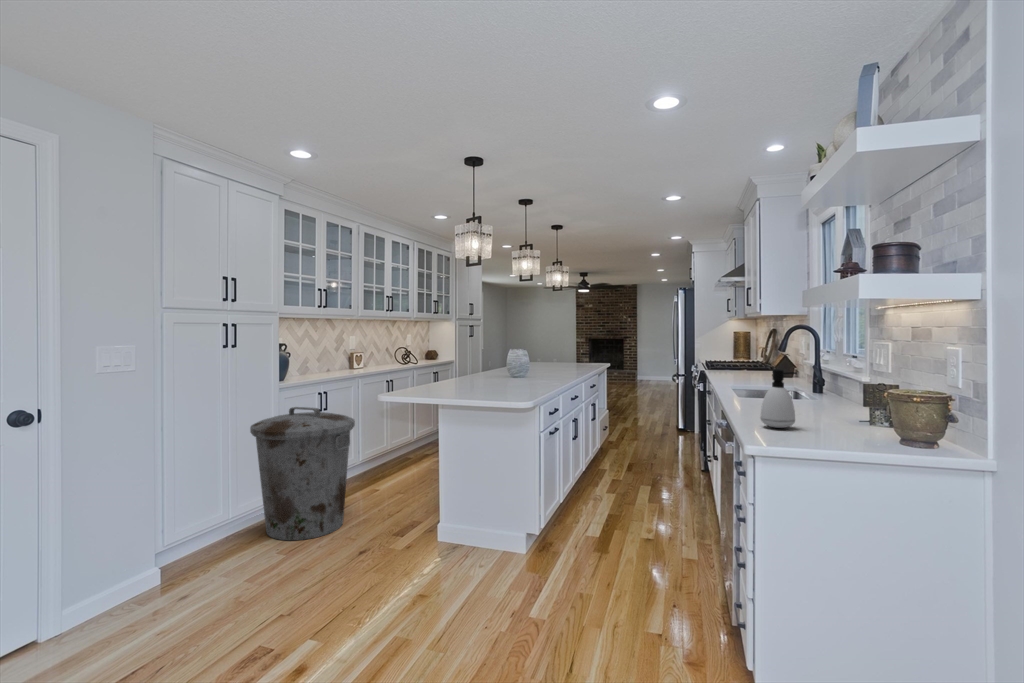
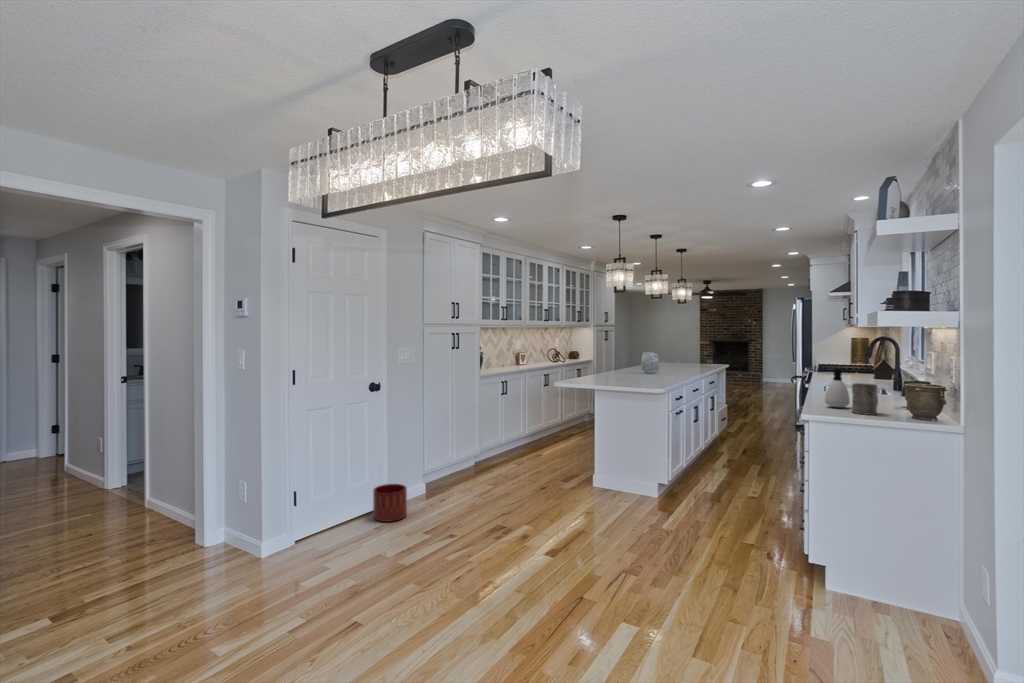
mug: none [805,392,848,441] -> present [852,383,878,415]
trash can: present [250,407,355,540] -> none [465,390,532,480]
planter: none [33,579,107,656] -> present [373,484,407,522]

